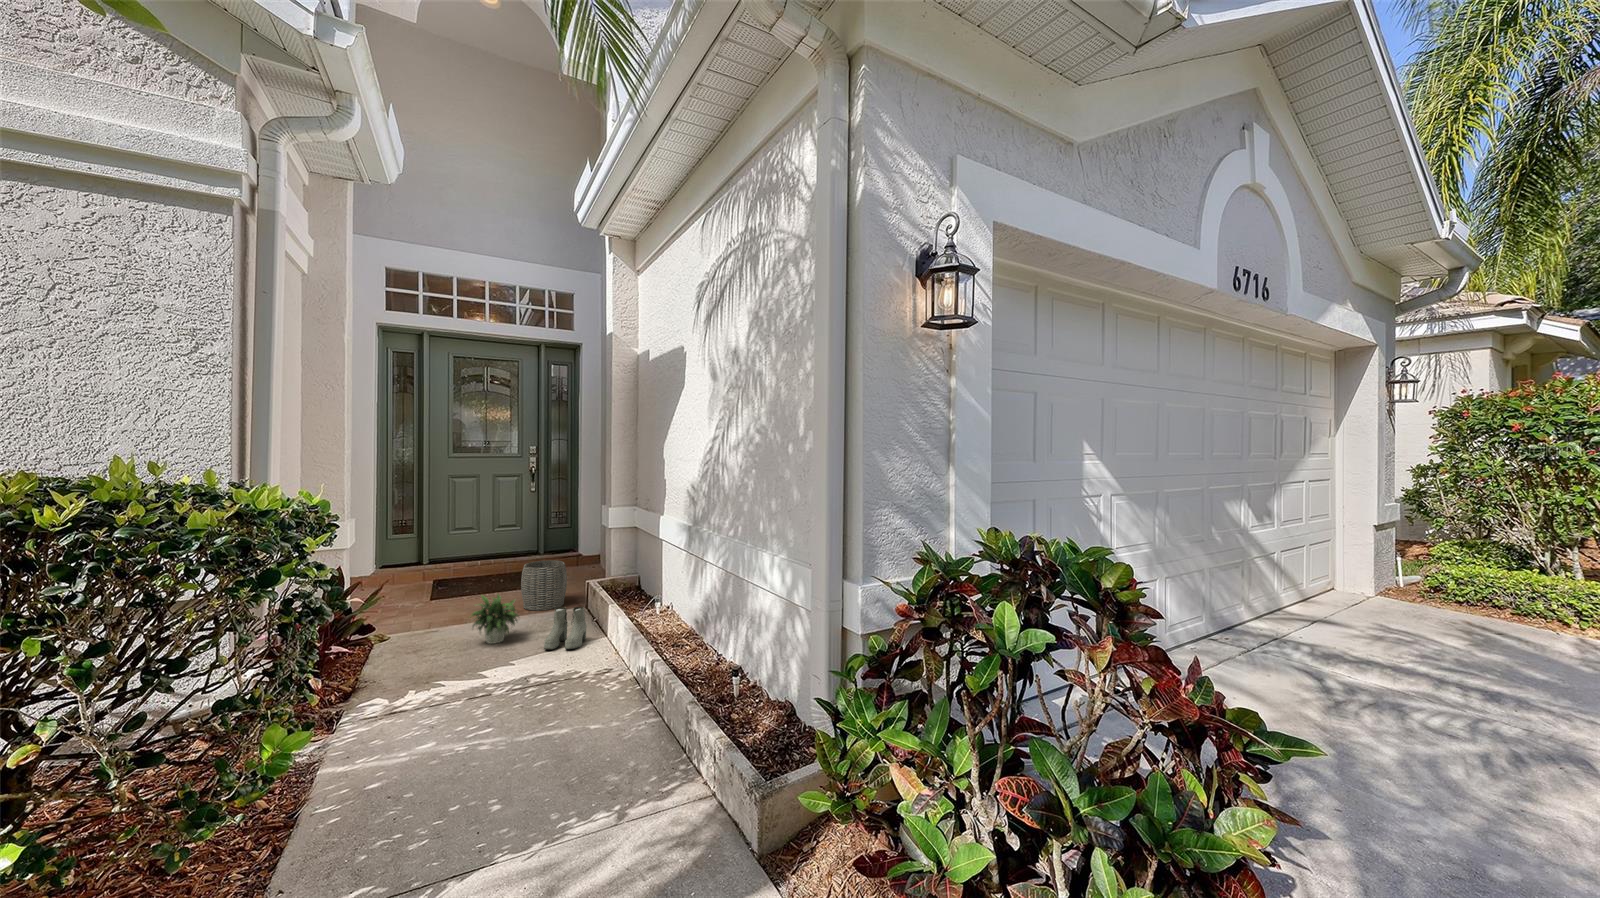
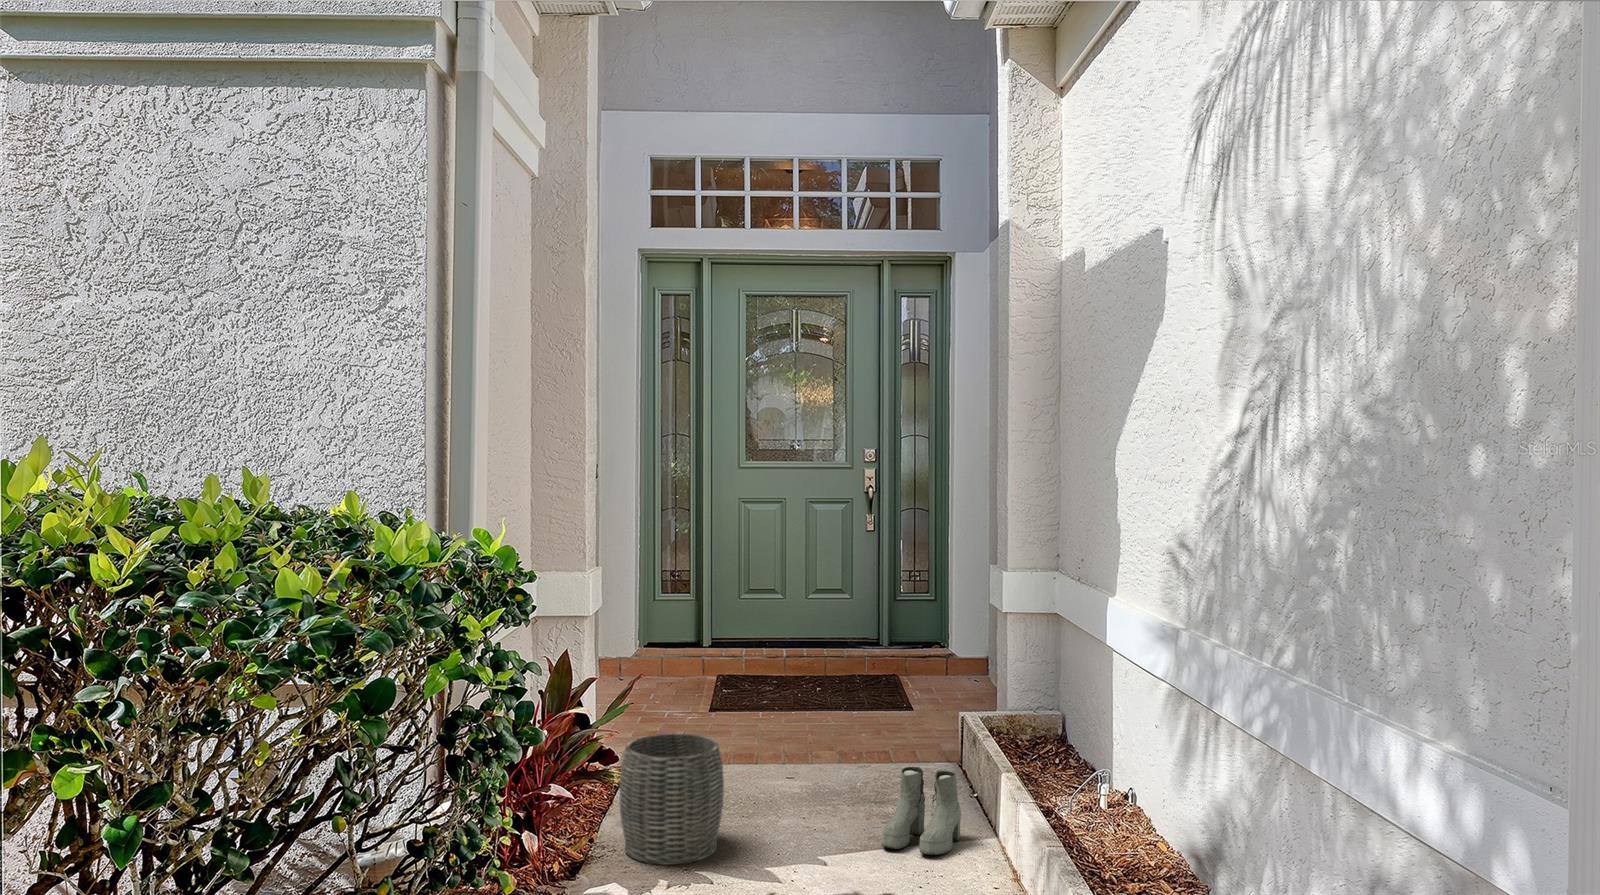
woven basket: present [521,560,567,611] -> present [620,733,724,865]
potted plant: present [471,595,519,644] -> none [756,723,842,818]

